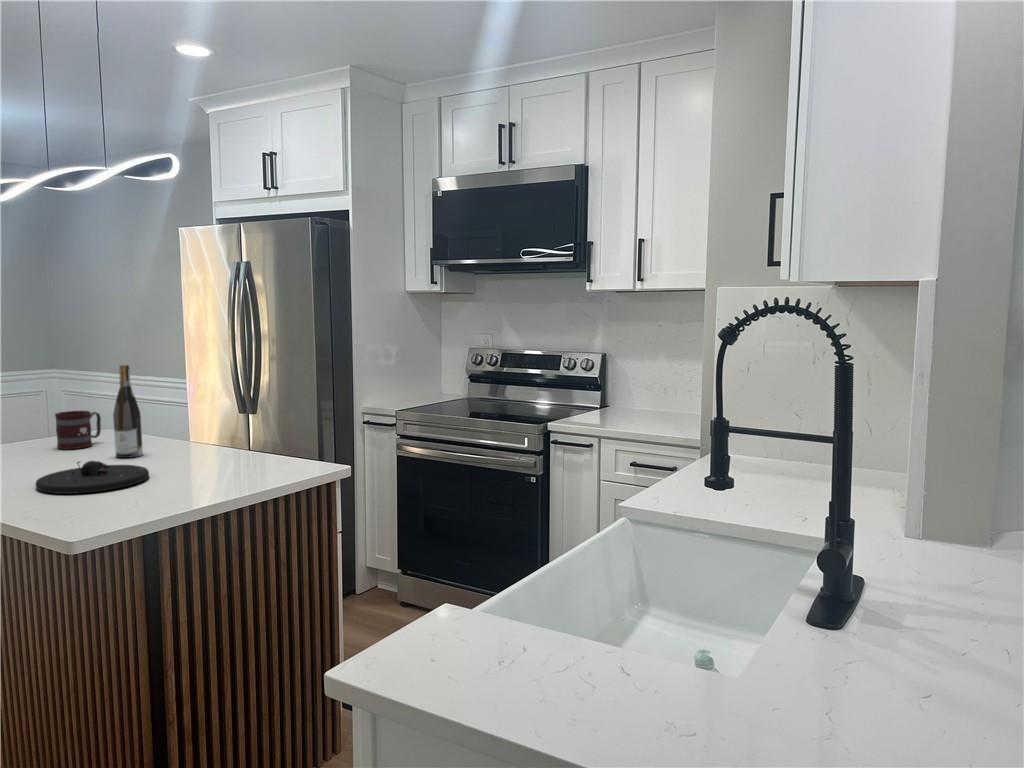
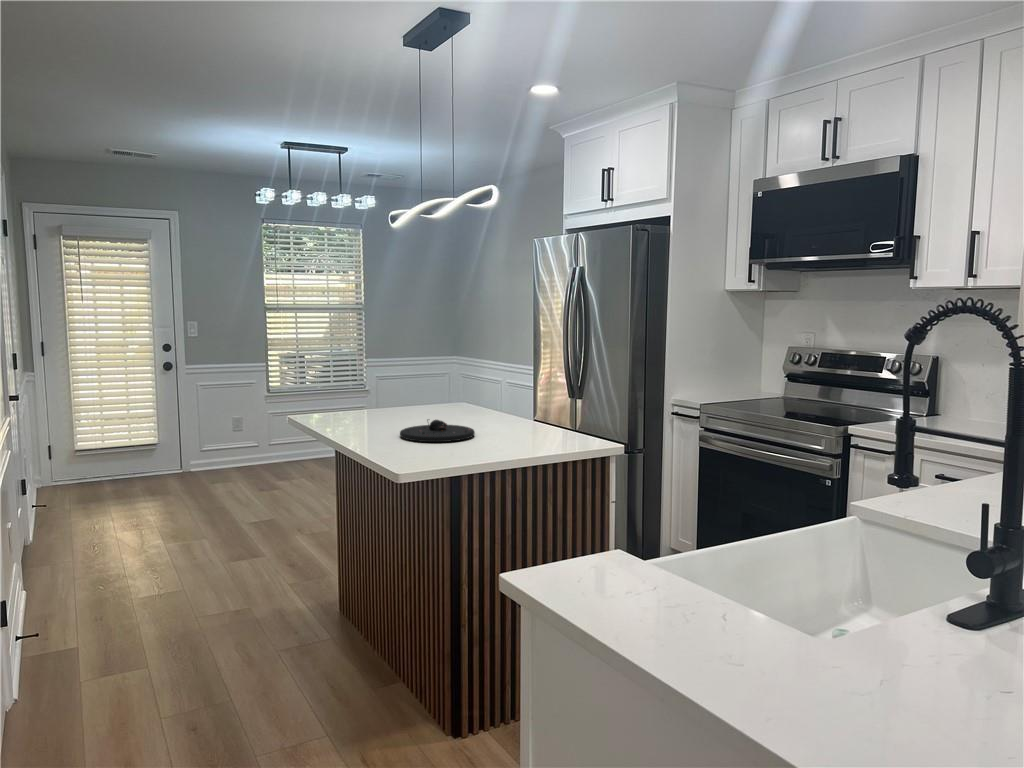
wine bottle: present [113,365,143,458] -> none [460,349,479,422]
mug: present [55,411,101,449] -> none [426,384,457,413]

